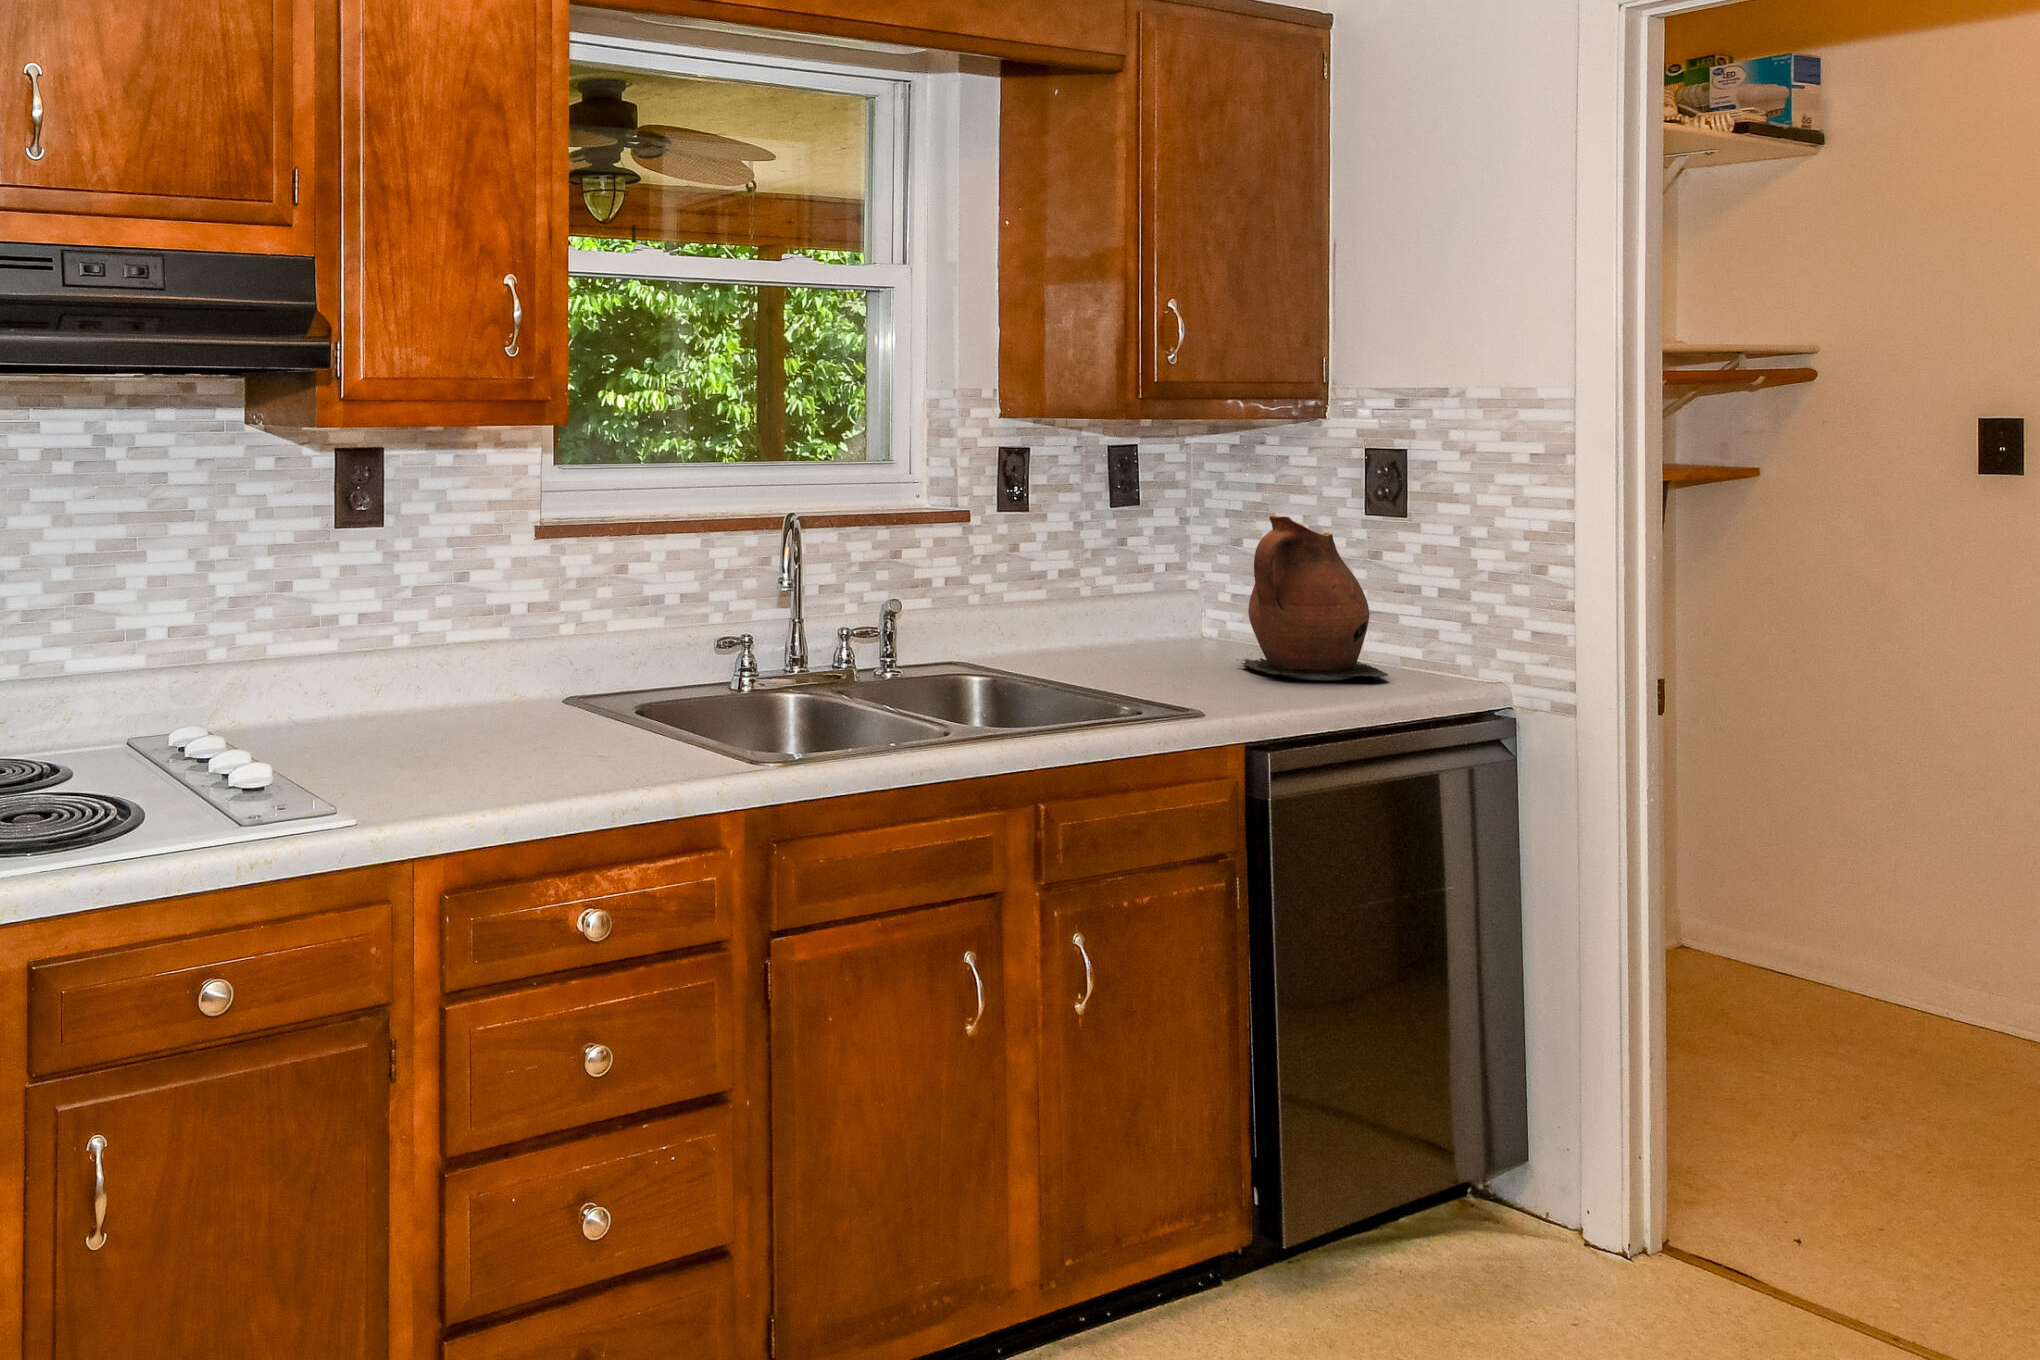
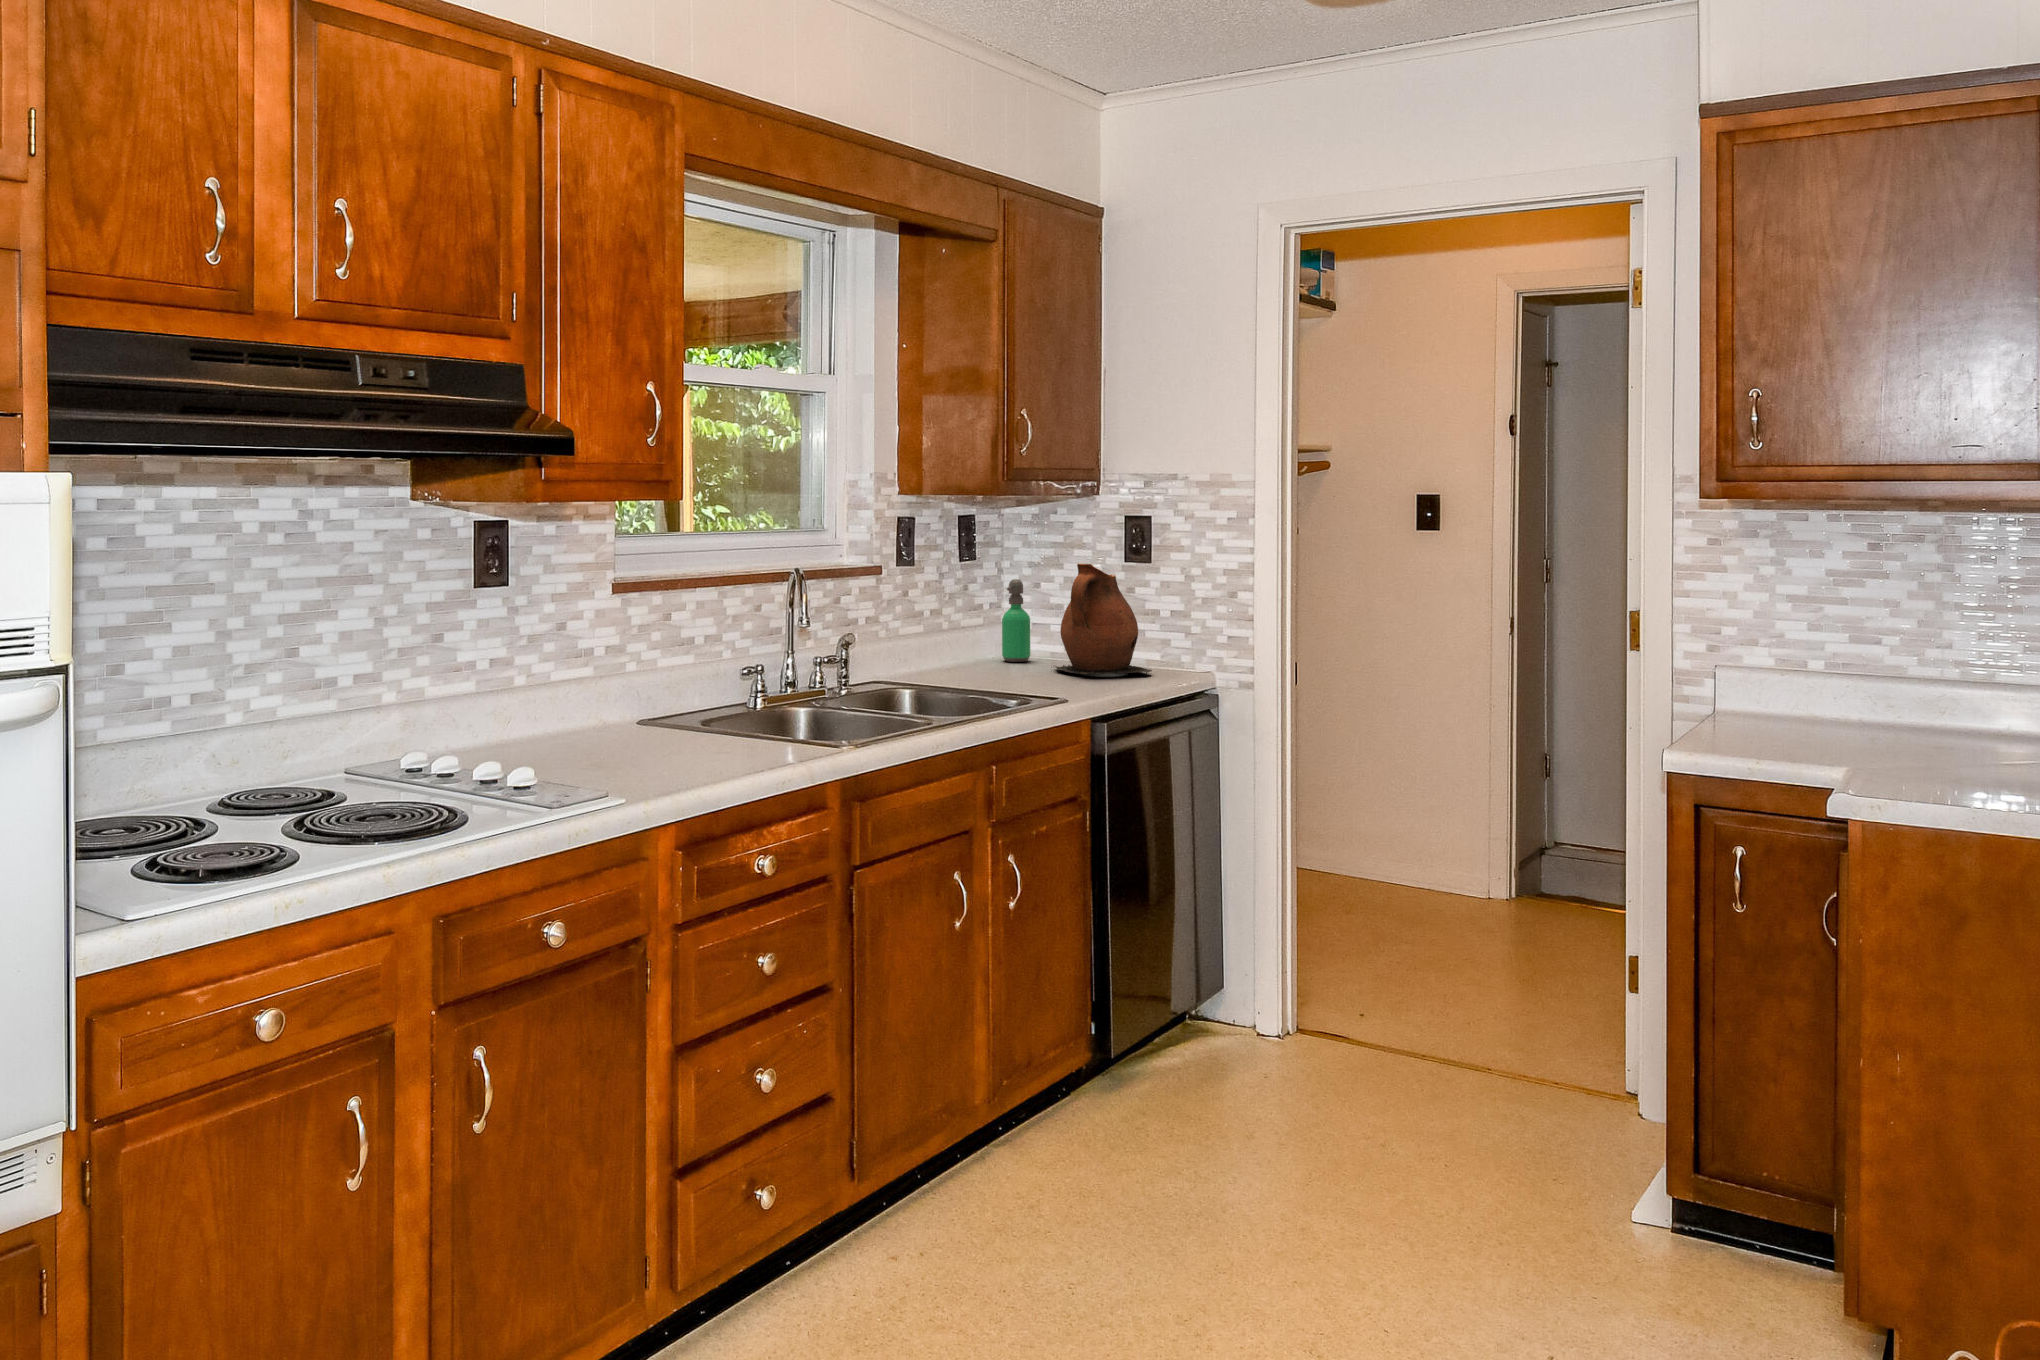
soap dispenser: none [1182,534,1224,649] -> present [1002,579,1030,662]

